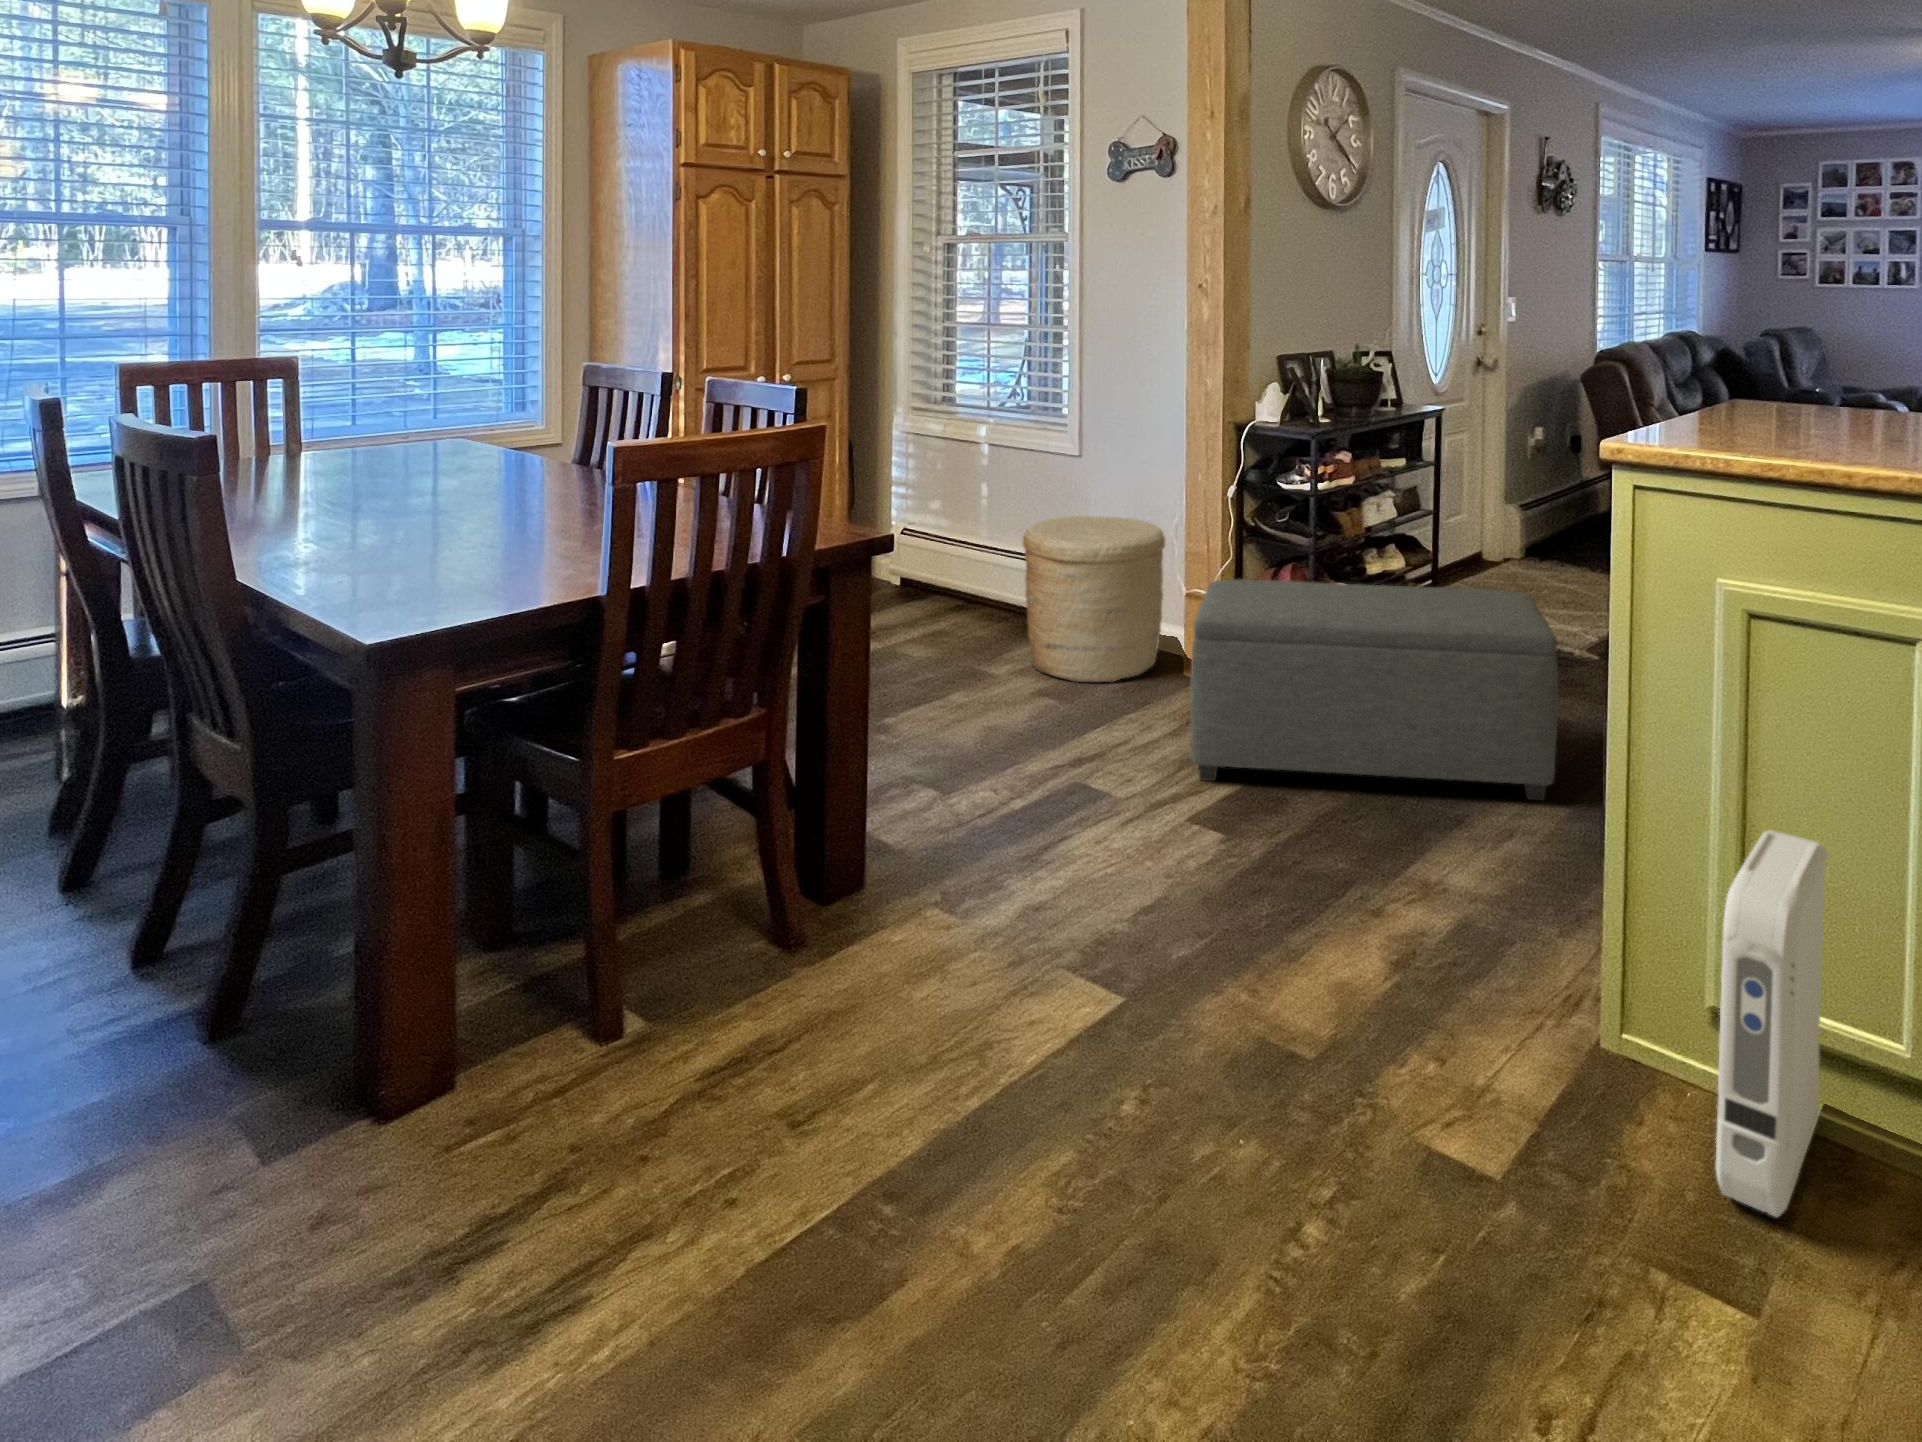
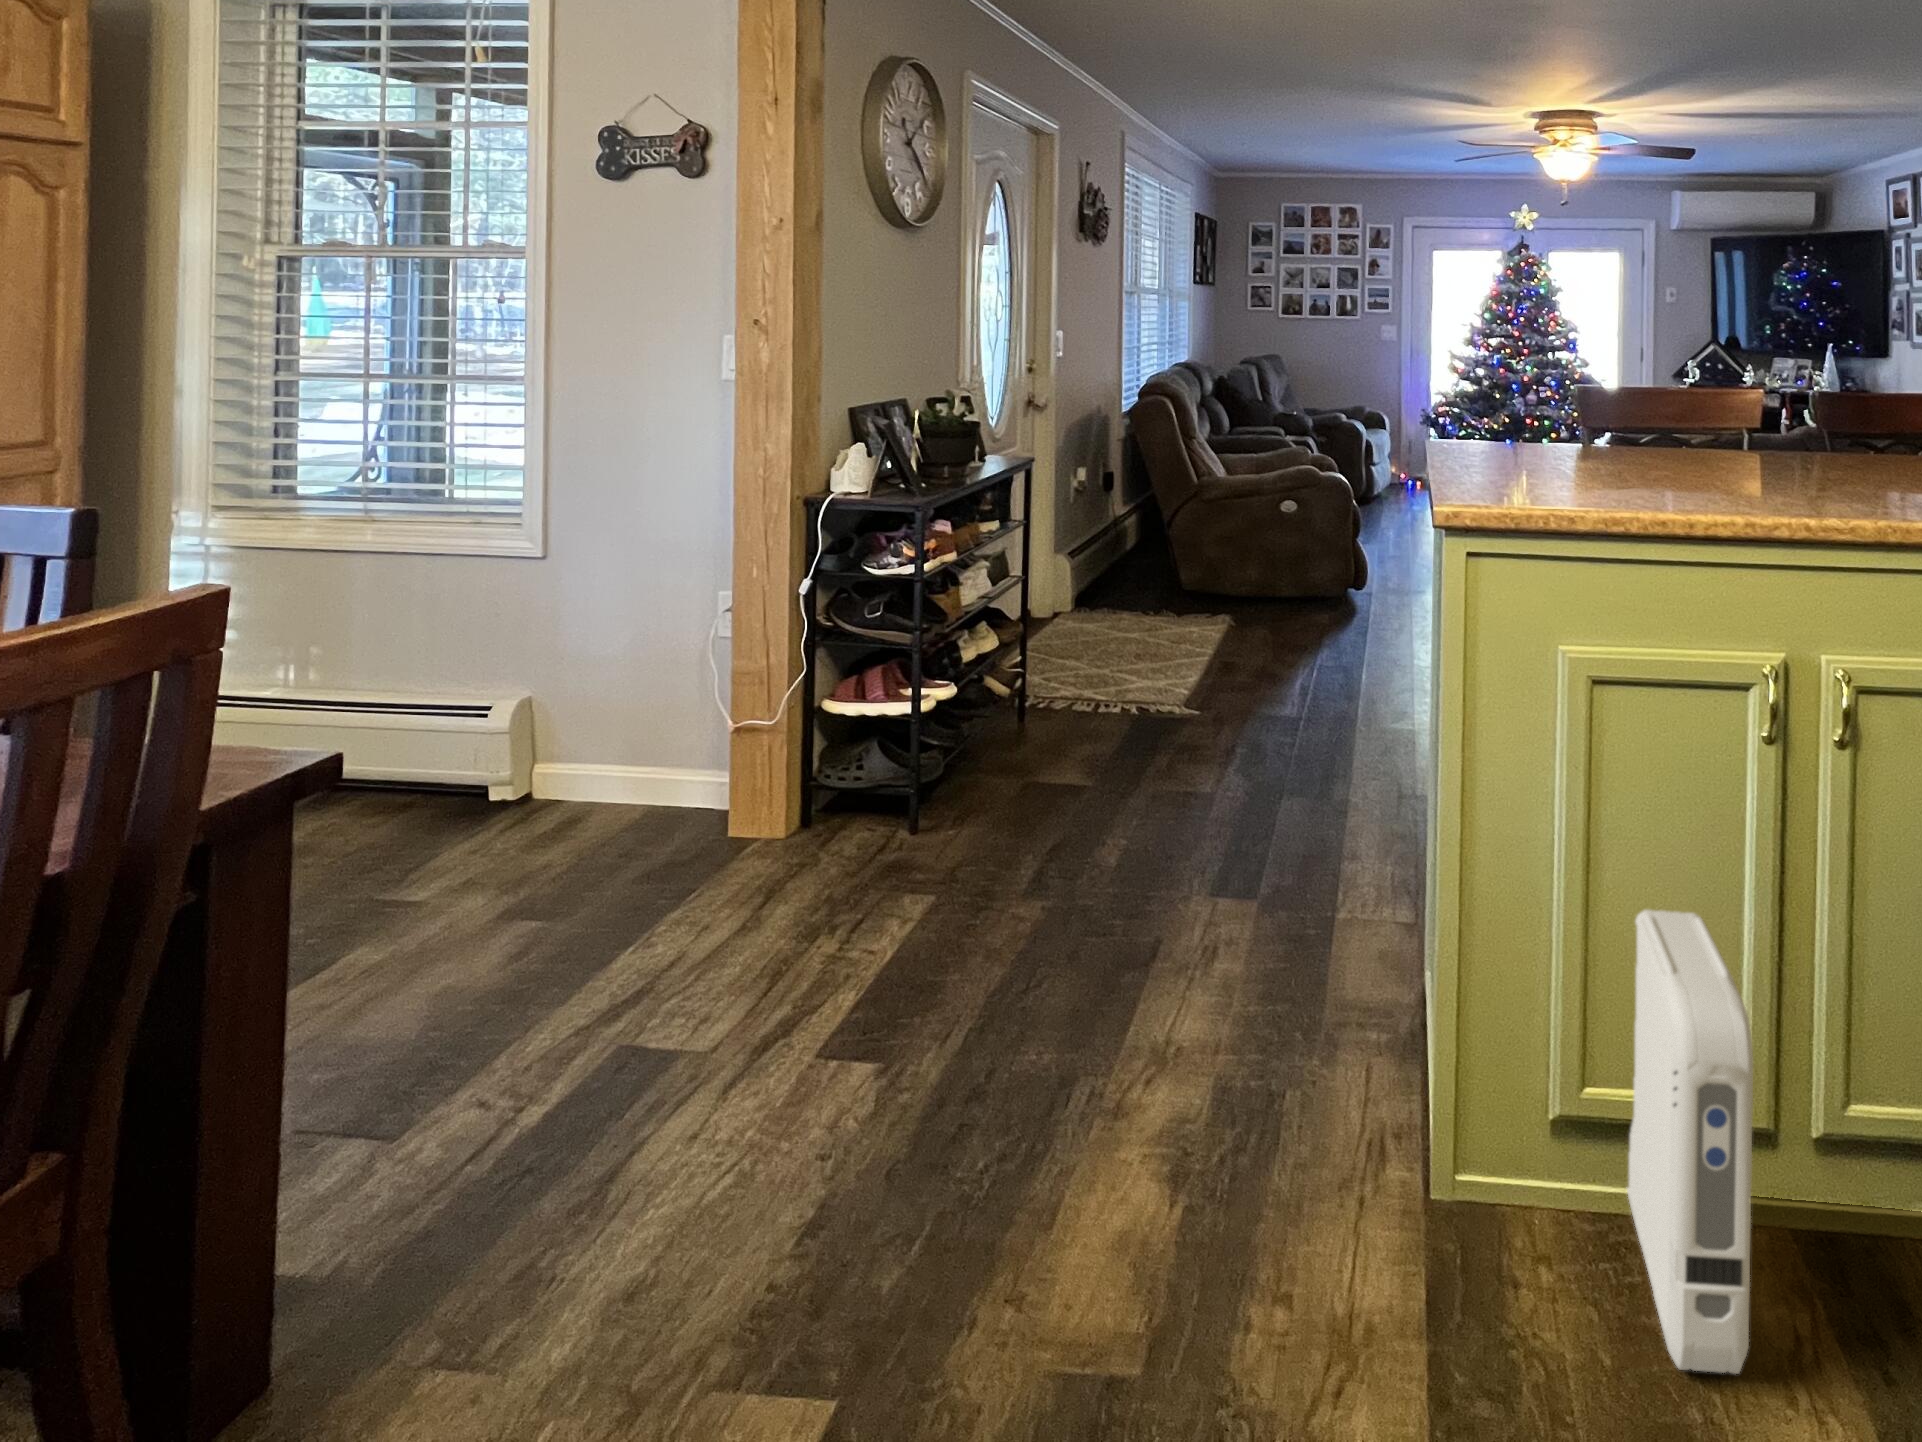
woven basket: present [1023,516,1165,682] -> none [463,633,696,881]
ottoman: present [1190,579,1558,800] -> none [788,662,1251,990]

